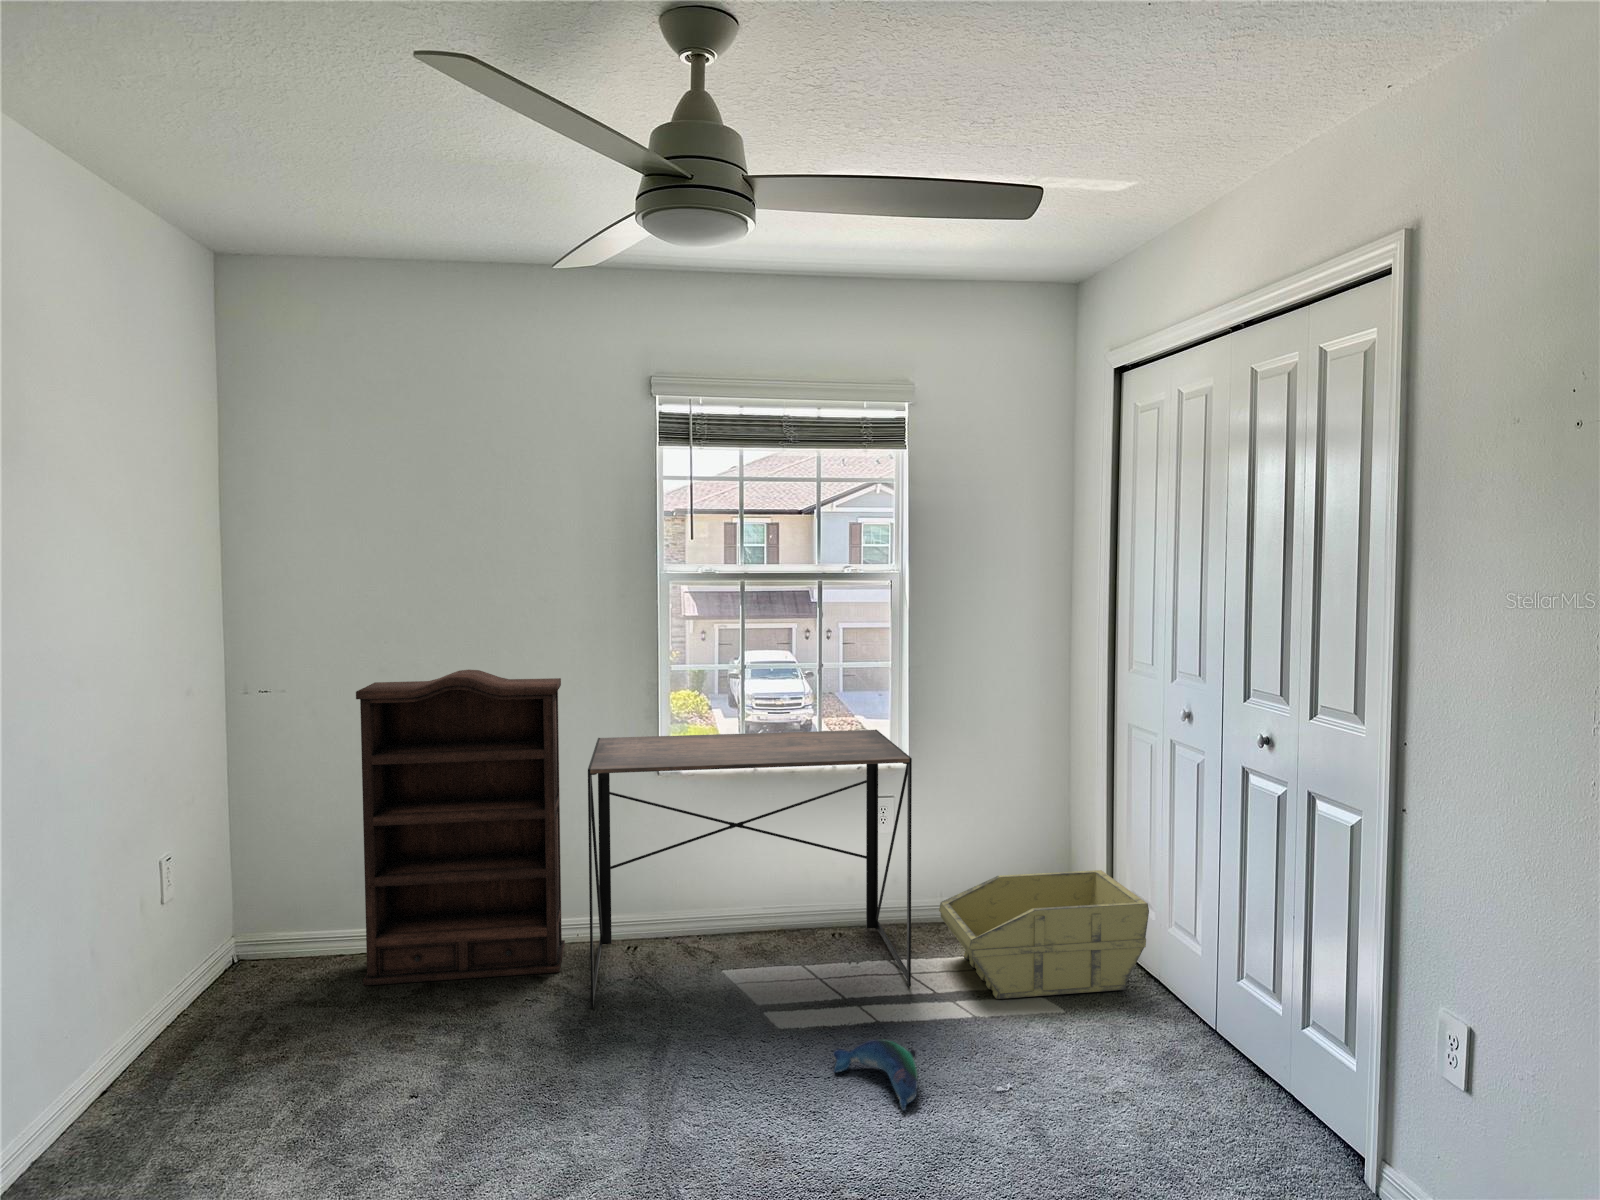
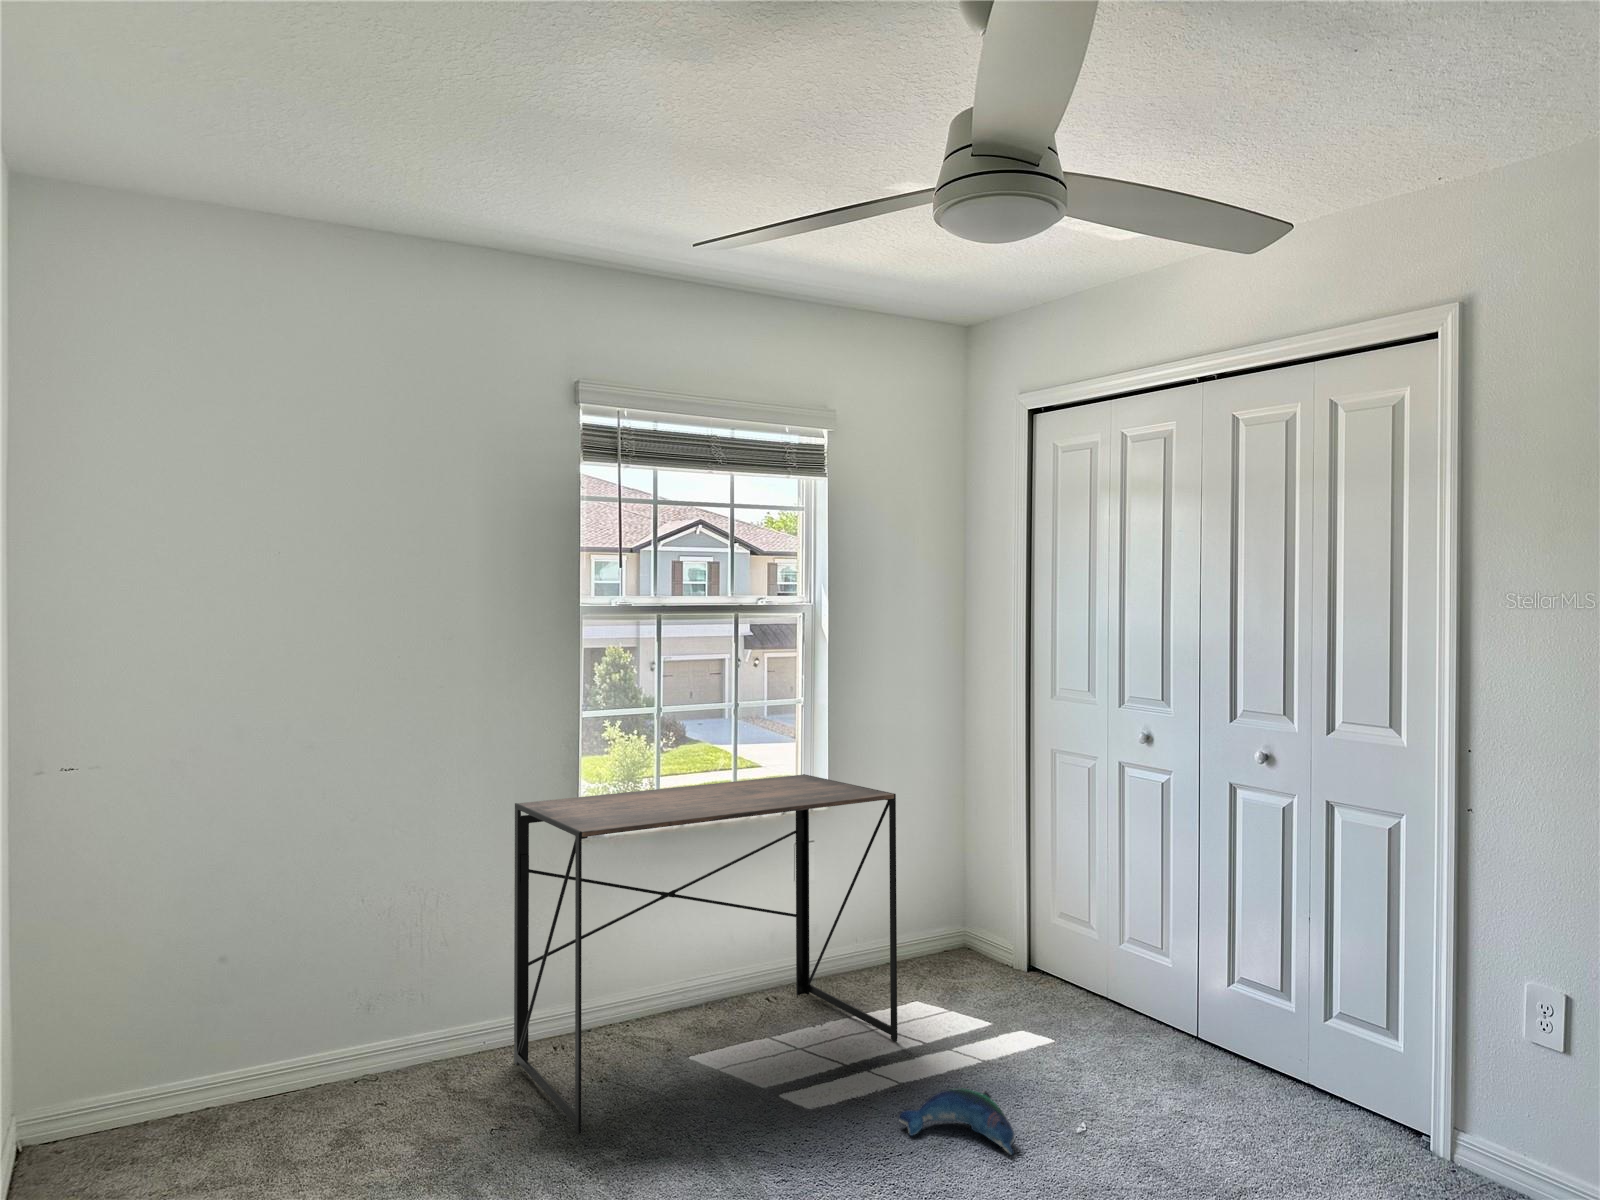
bookshelf: present [356,670,565,986] -> none [219,725,496,1174]
storage bin: present [939,870,1149,999] -> none [894,898,1096,1037]

